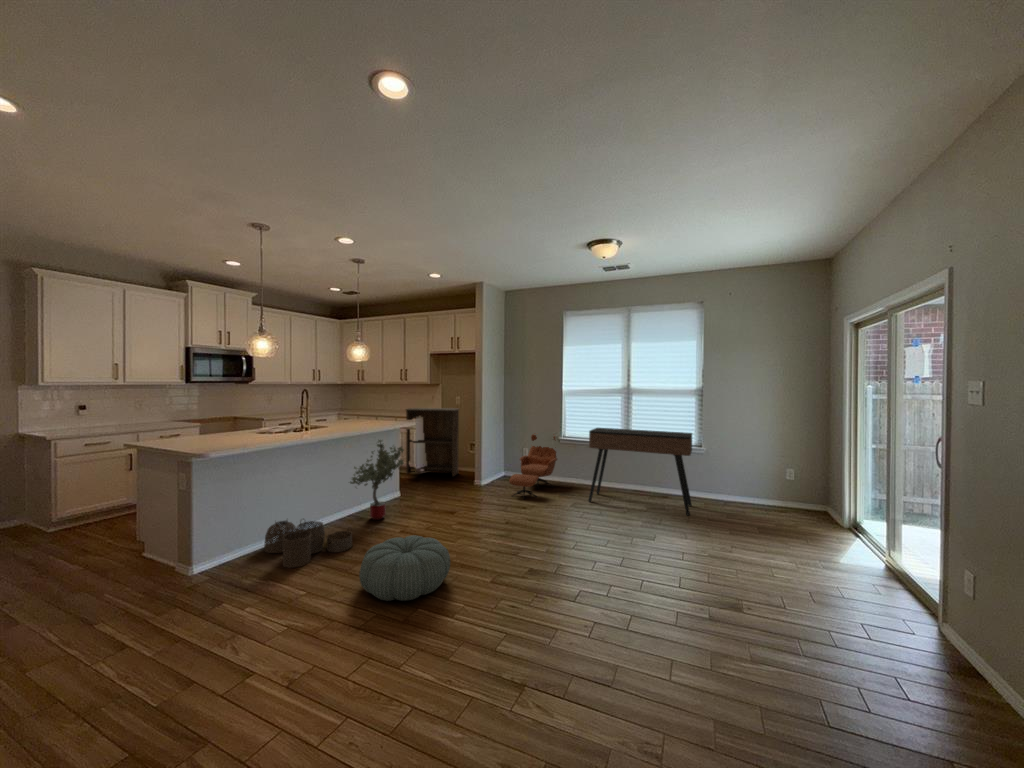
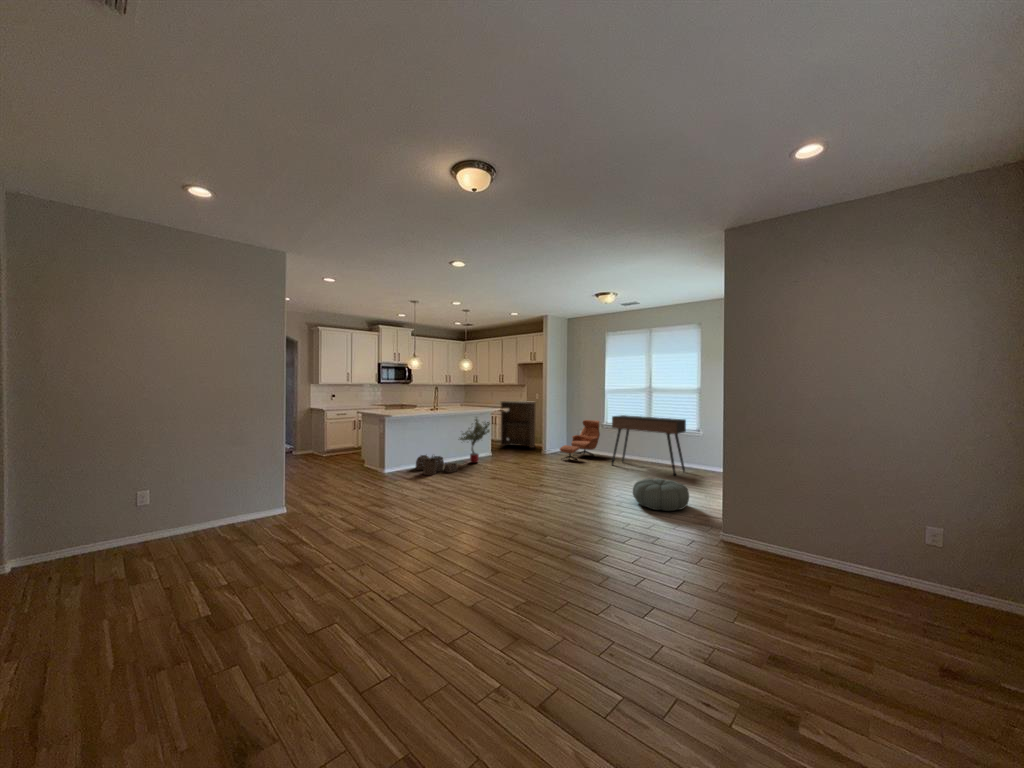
pouf: present [359,535,450,601] -> present [633,479,689,511]

